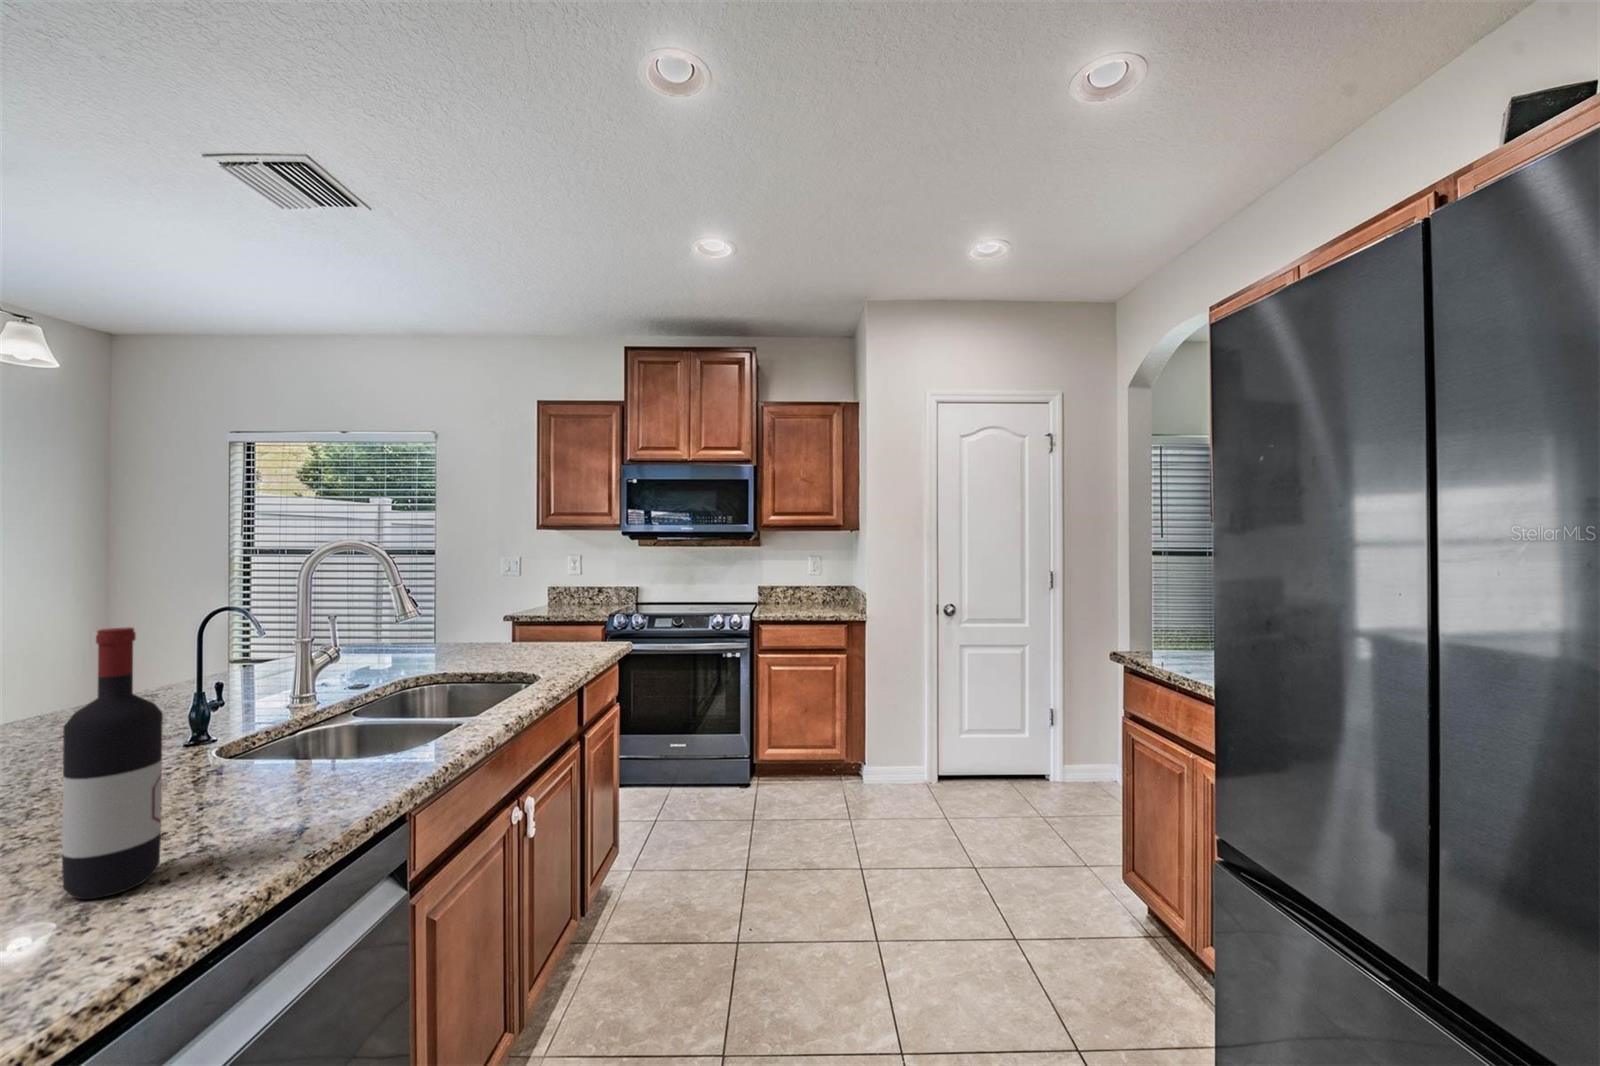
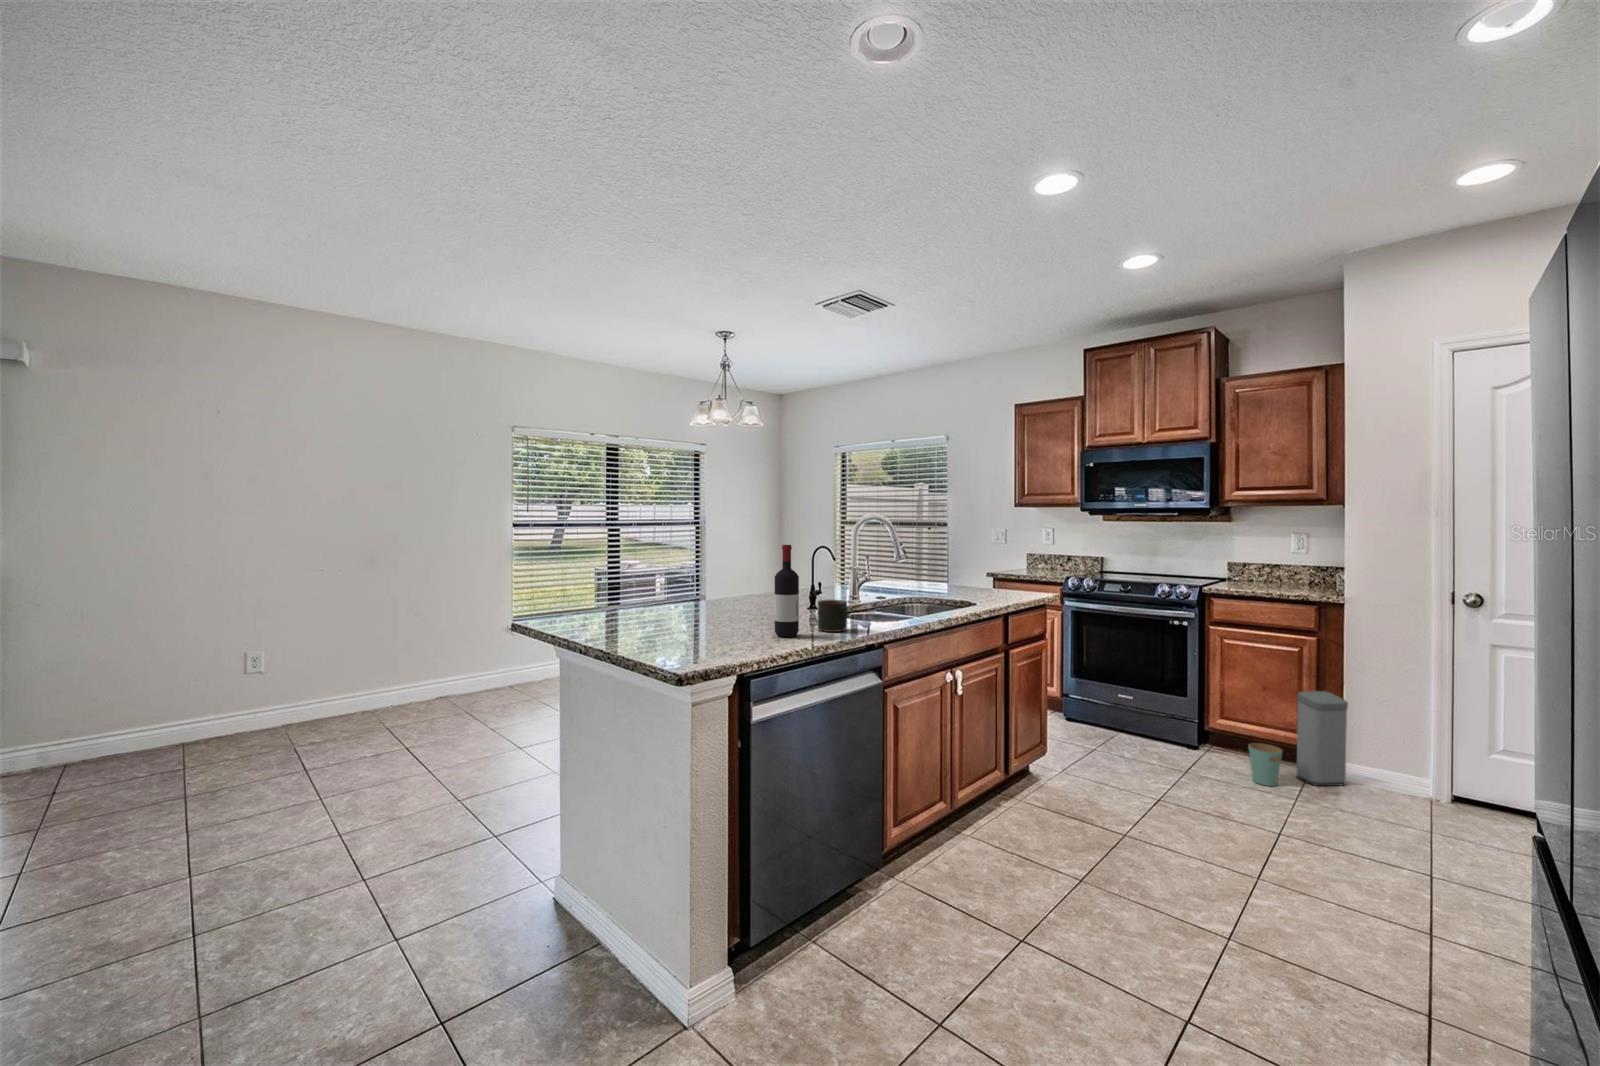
trash can: none [806,706,874,815] -> present [1249,691,1348,786]
mug: none [224,737,321,828] -> present [818,600,848,632]

